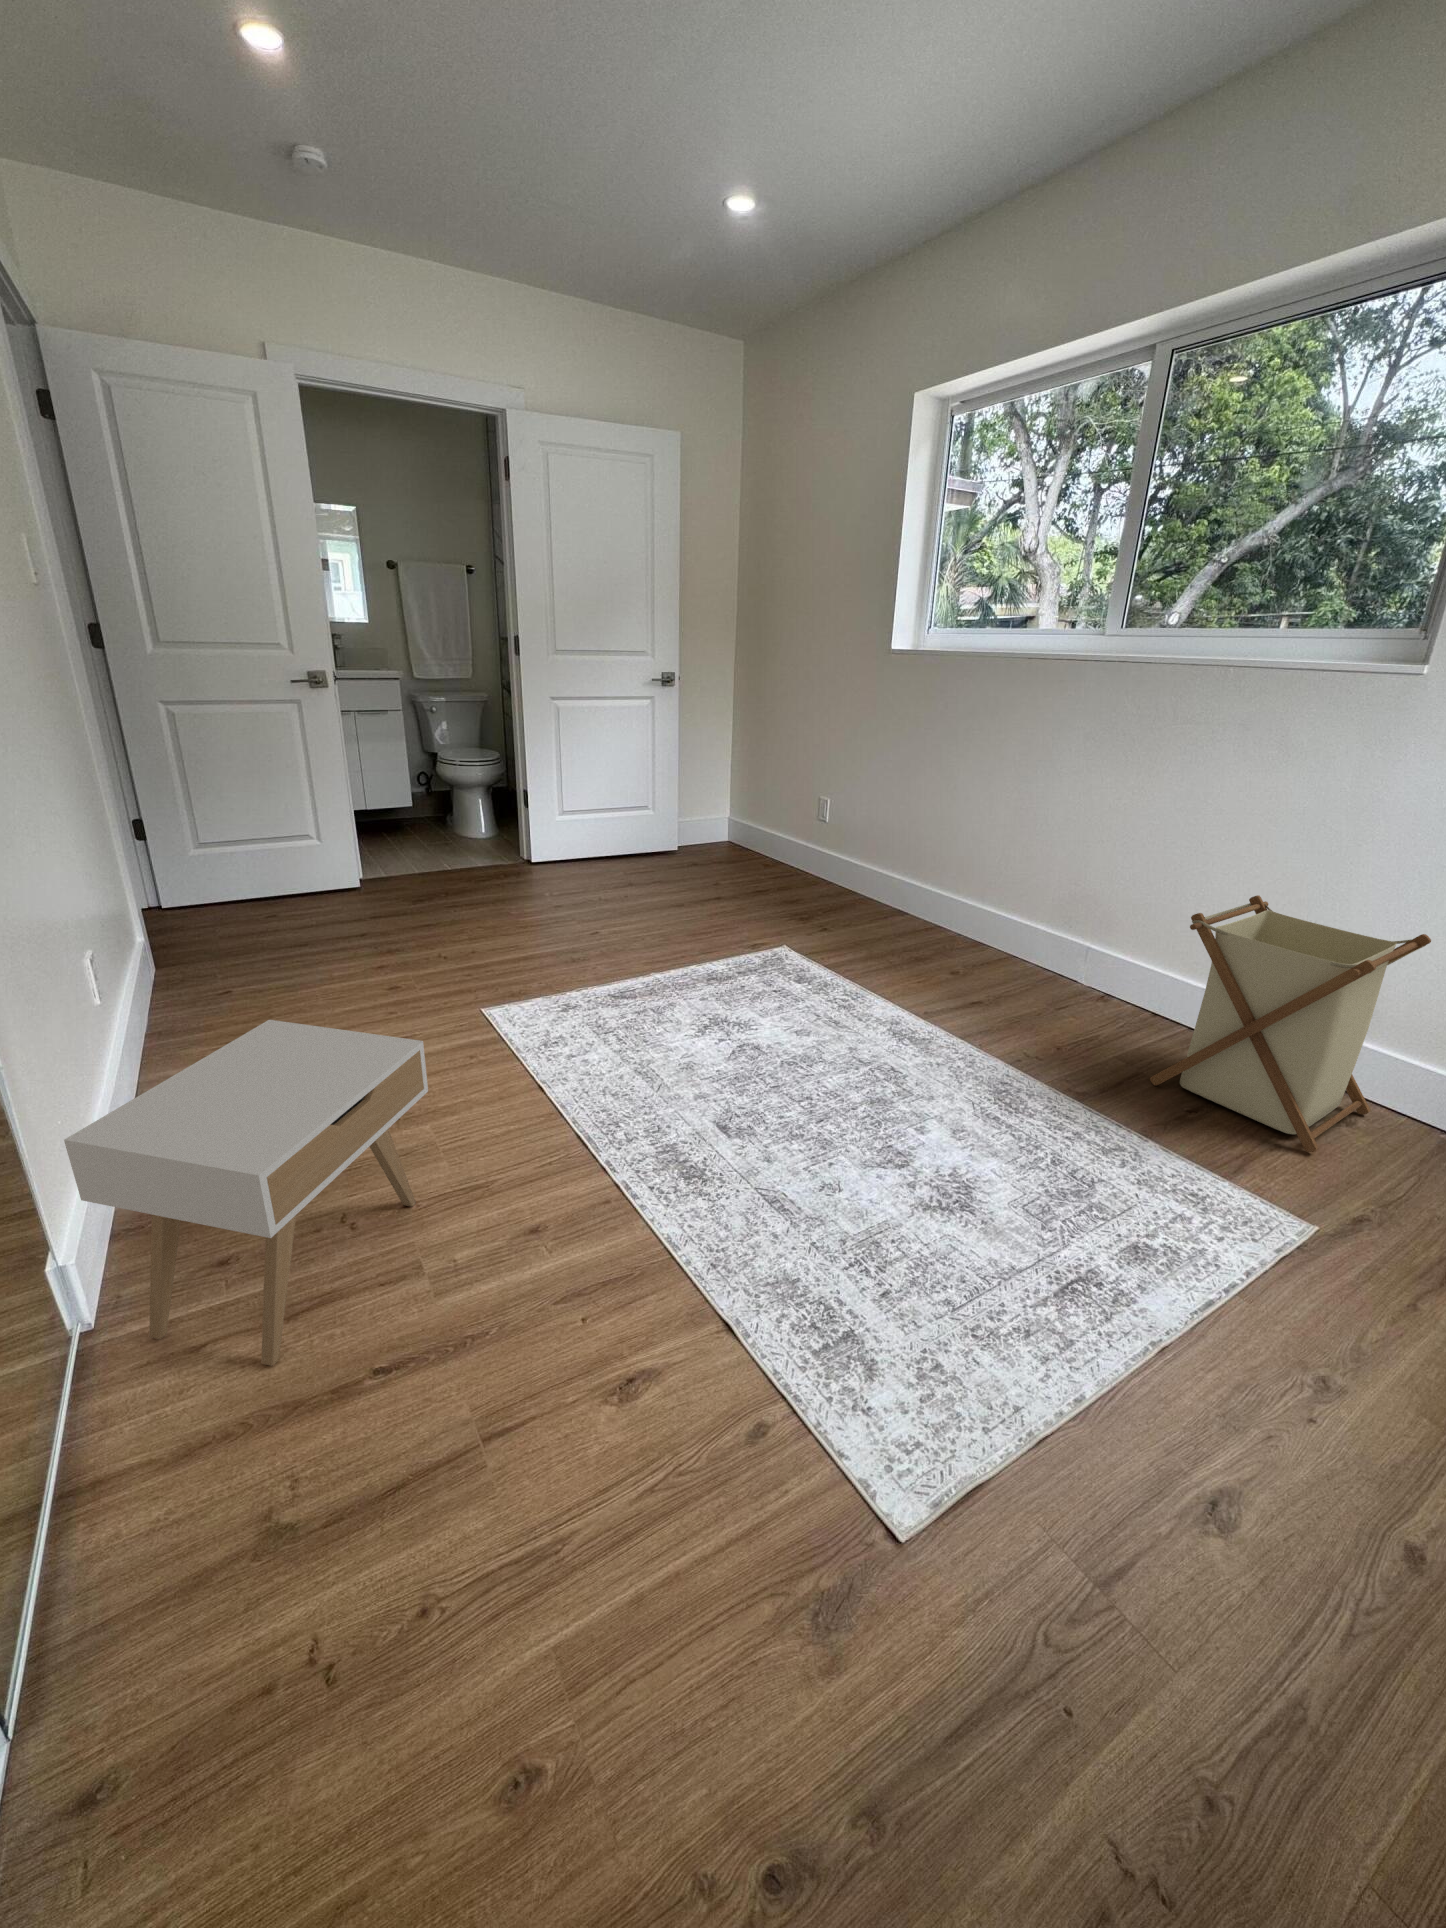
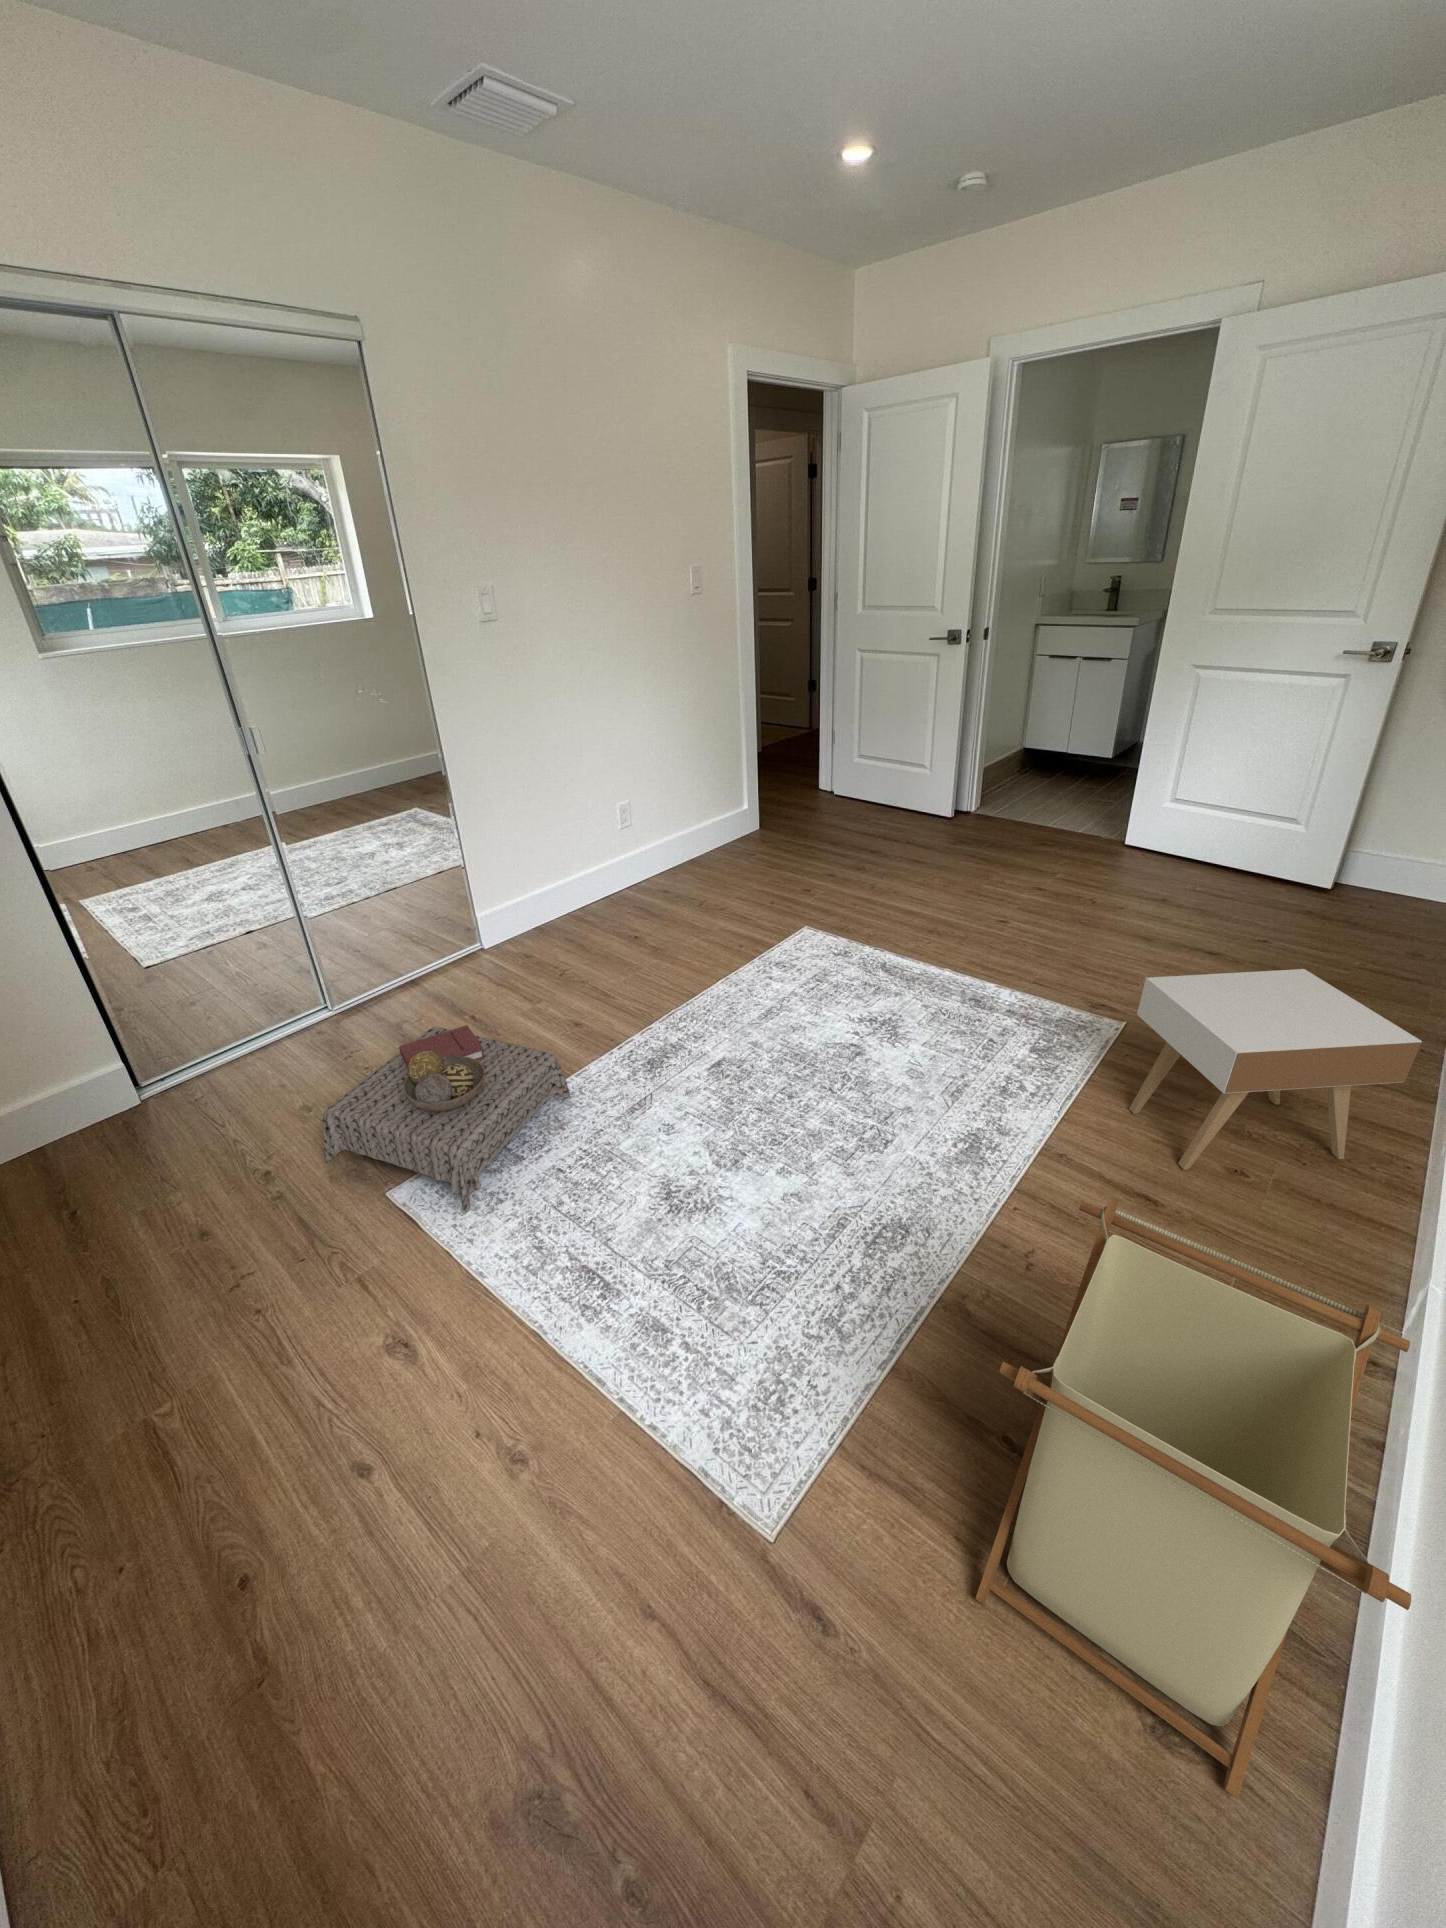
nightstand: present [64,1020,428,1366] -> present [1129,969,1422,1170]
ottoman: none [529,1204,959,1683] -> present [323,1025,571,1212]

